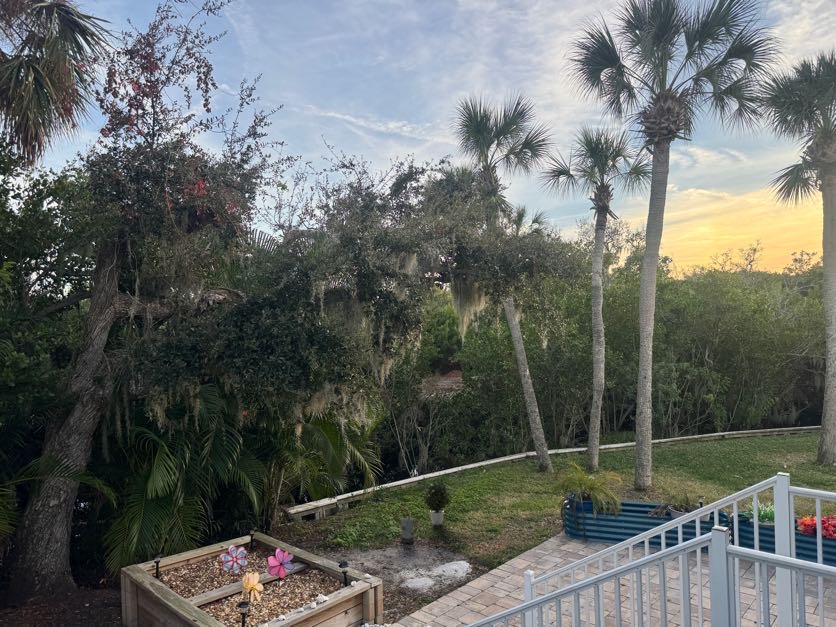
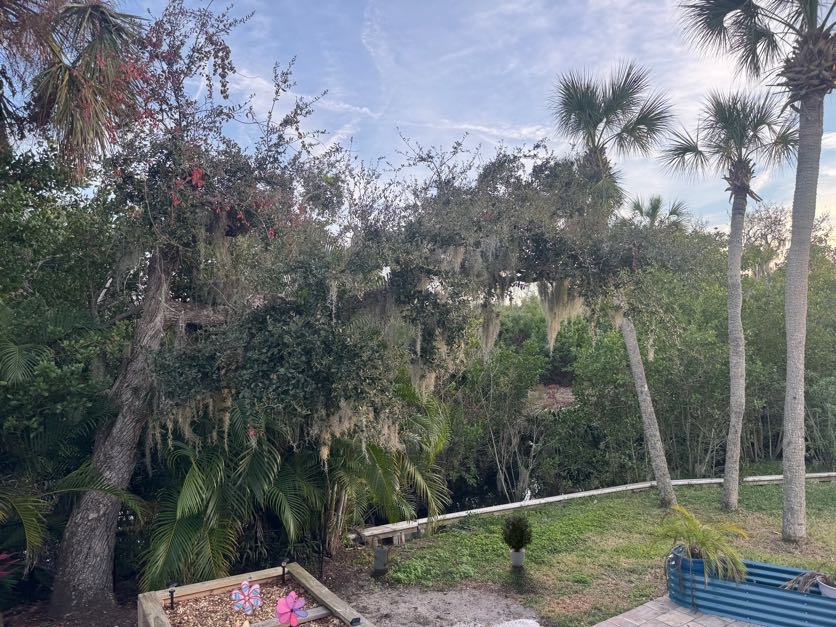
watering can: present [396,508,419,543] -> present [372,535,390,574]

